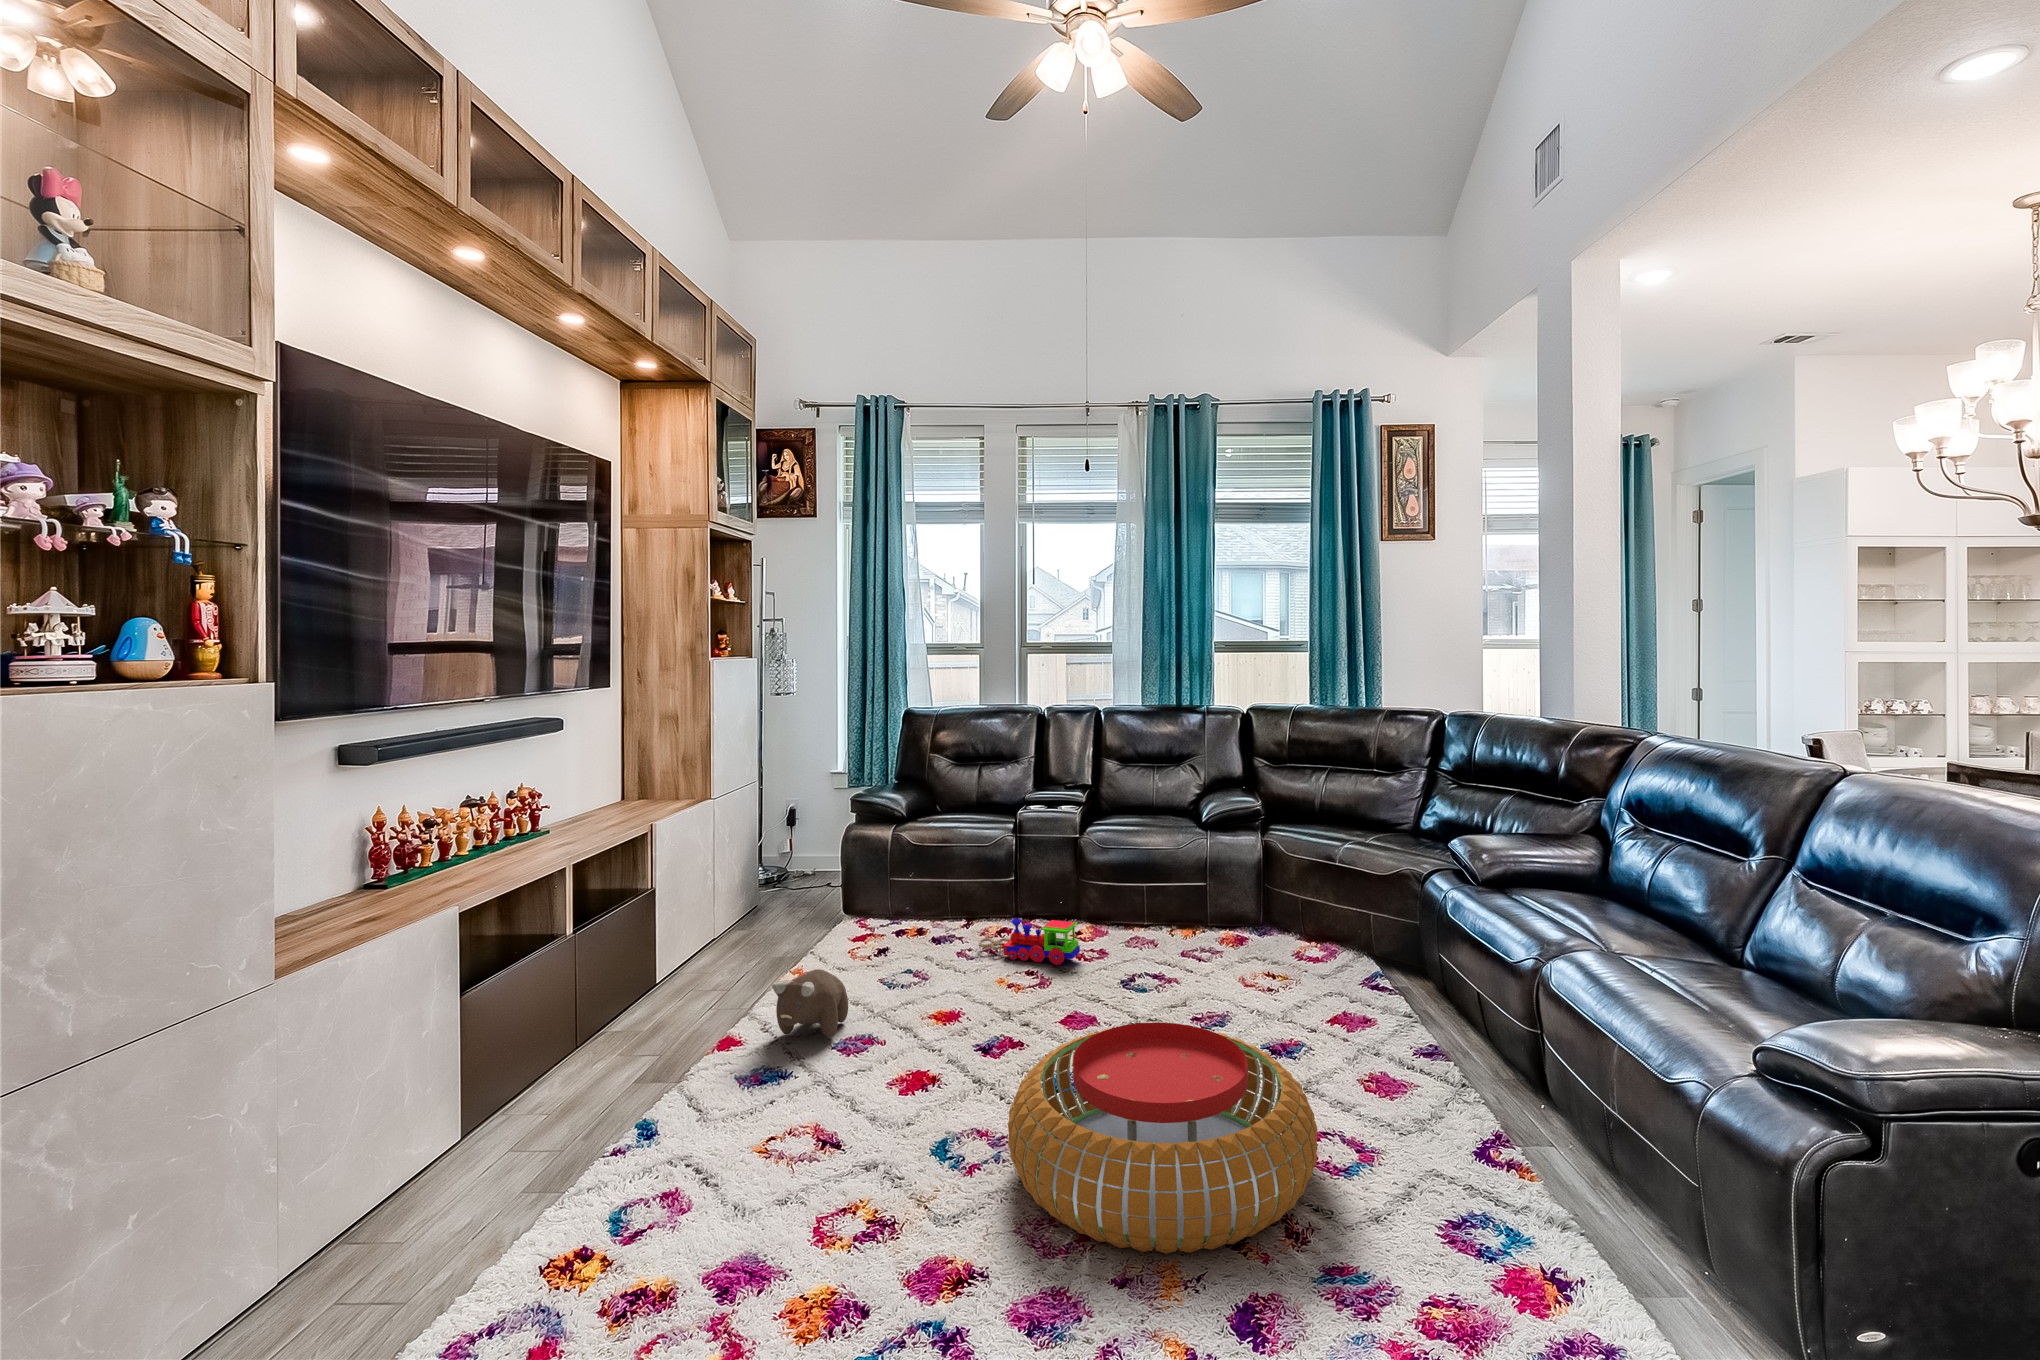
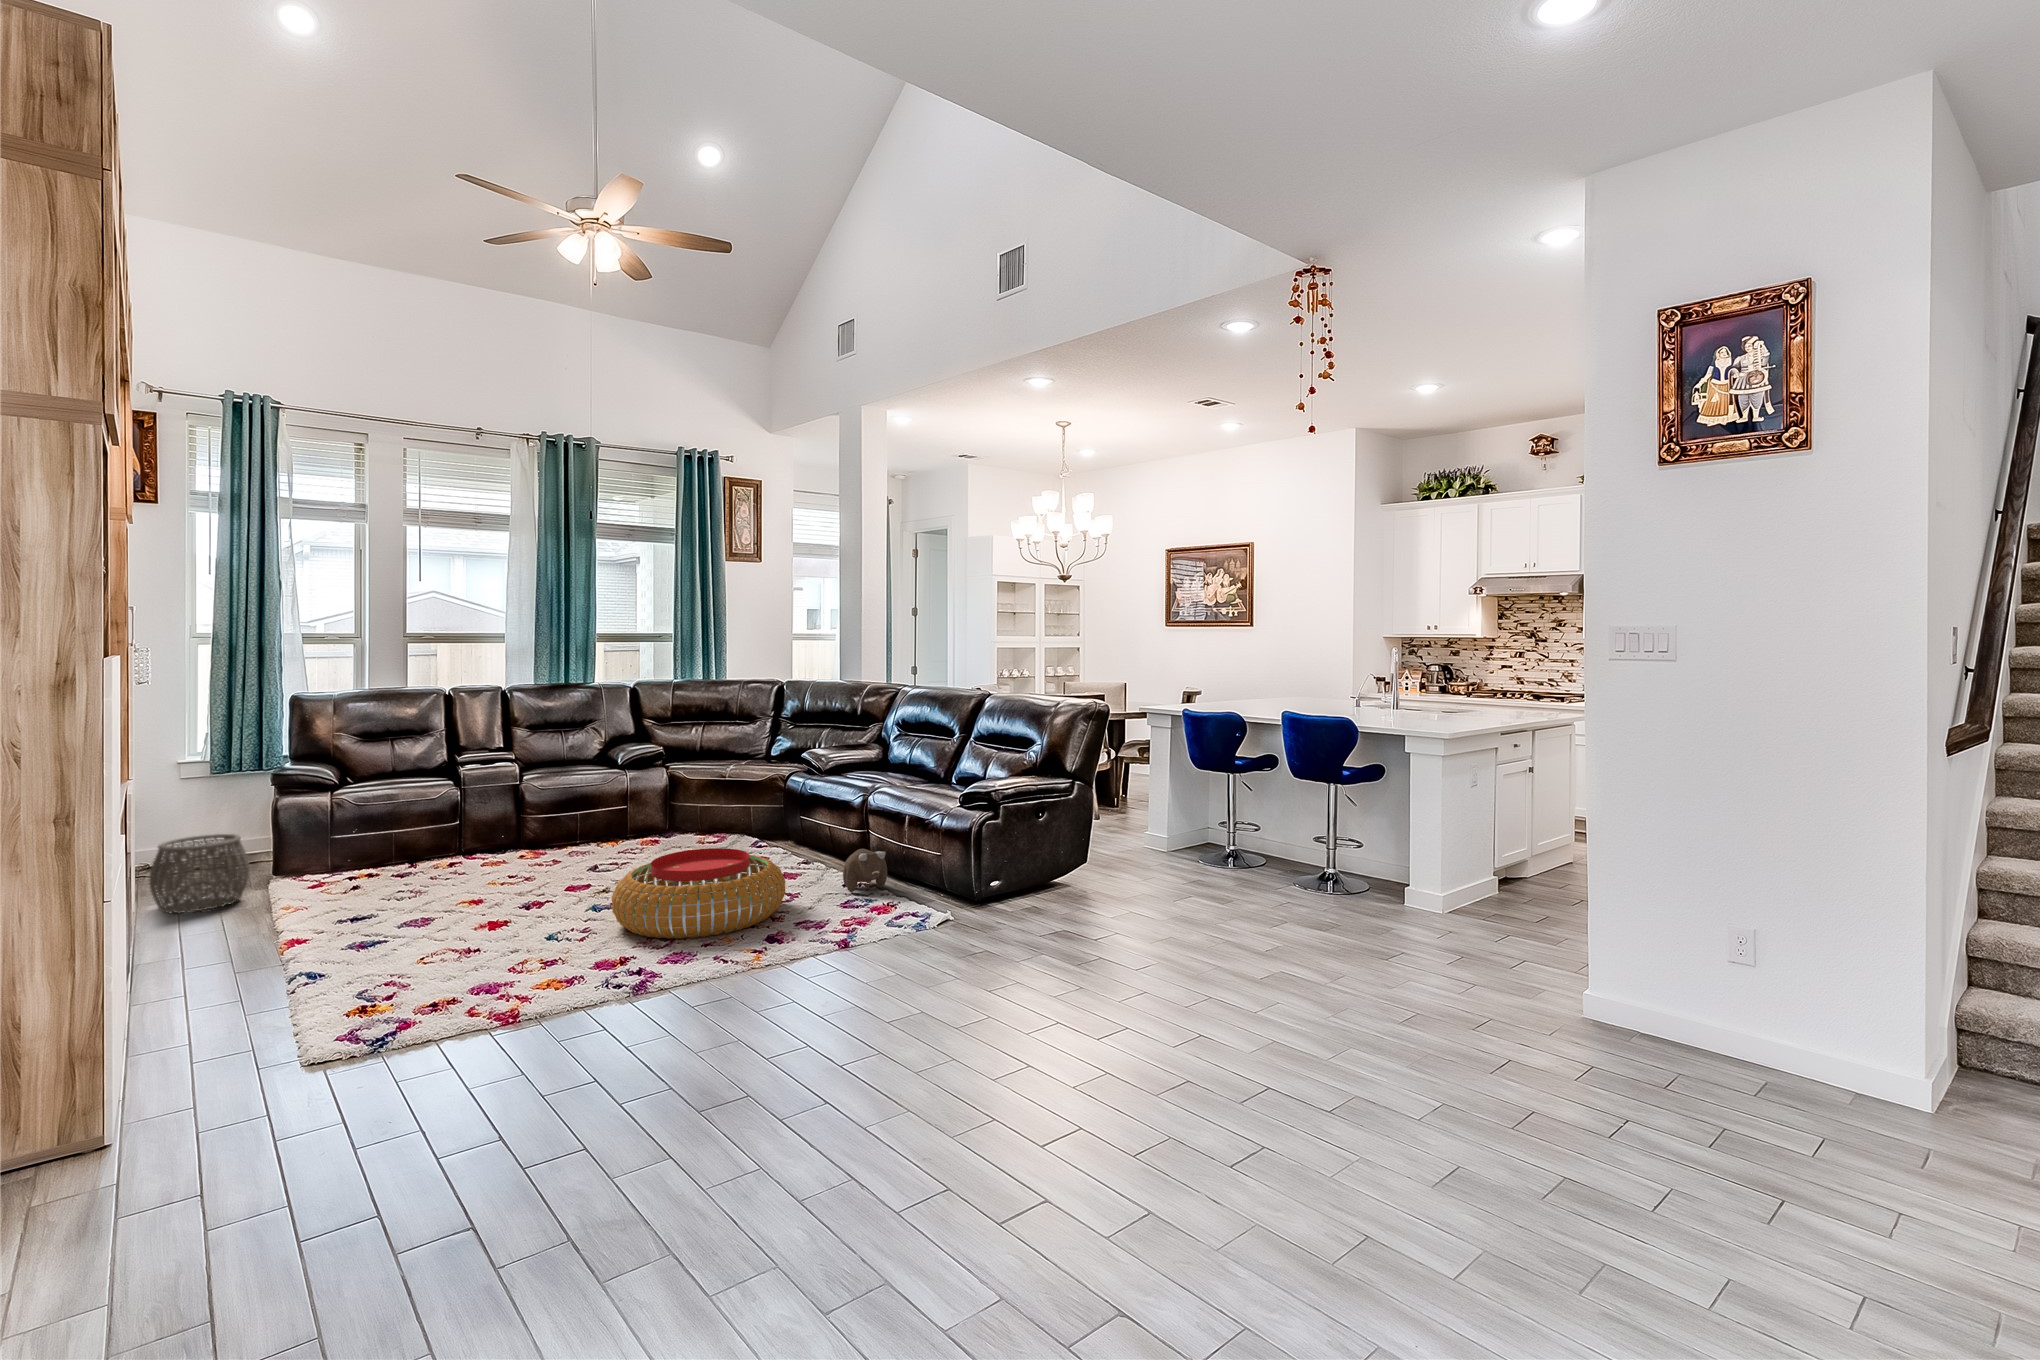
woven basket: none [731,853,816,939] -> present [149,834,250,913]
toy train: present [979,918,1080,965] -> none [451,843,546,879]
plush toy: present [772,969,848,1038] -> present [843,849,887,892]

